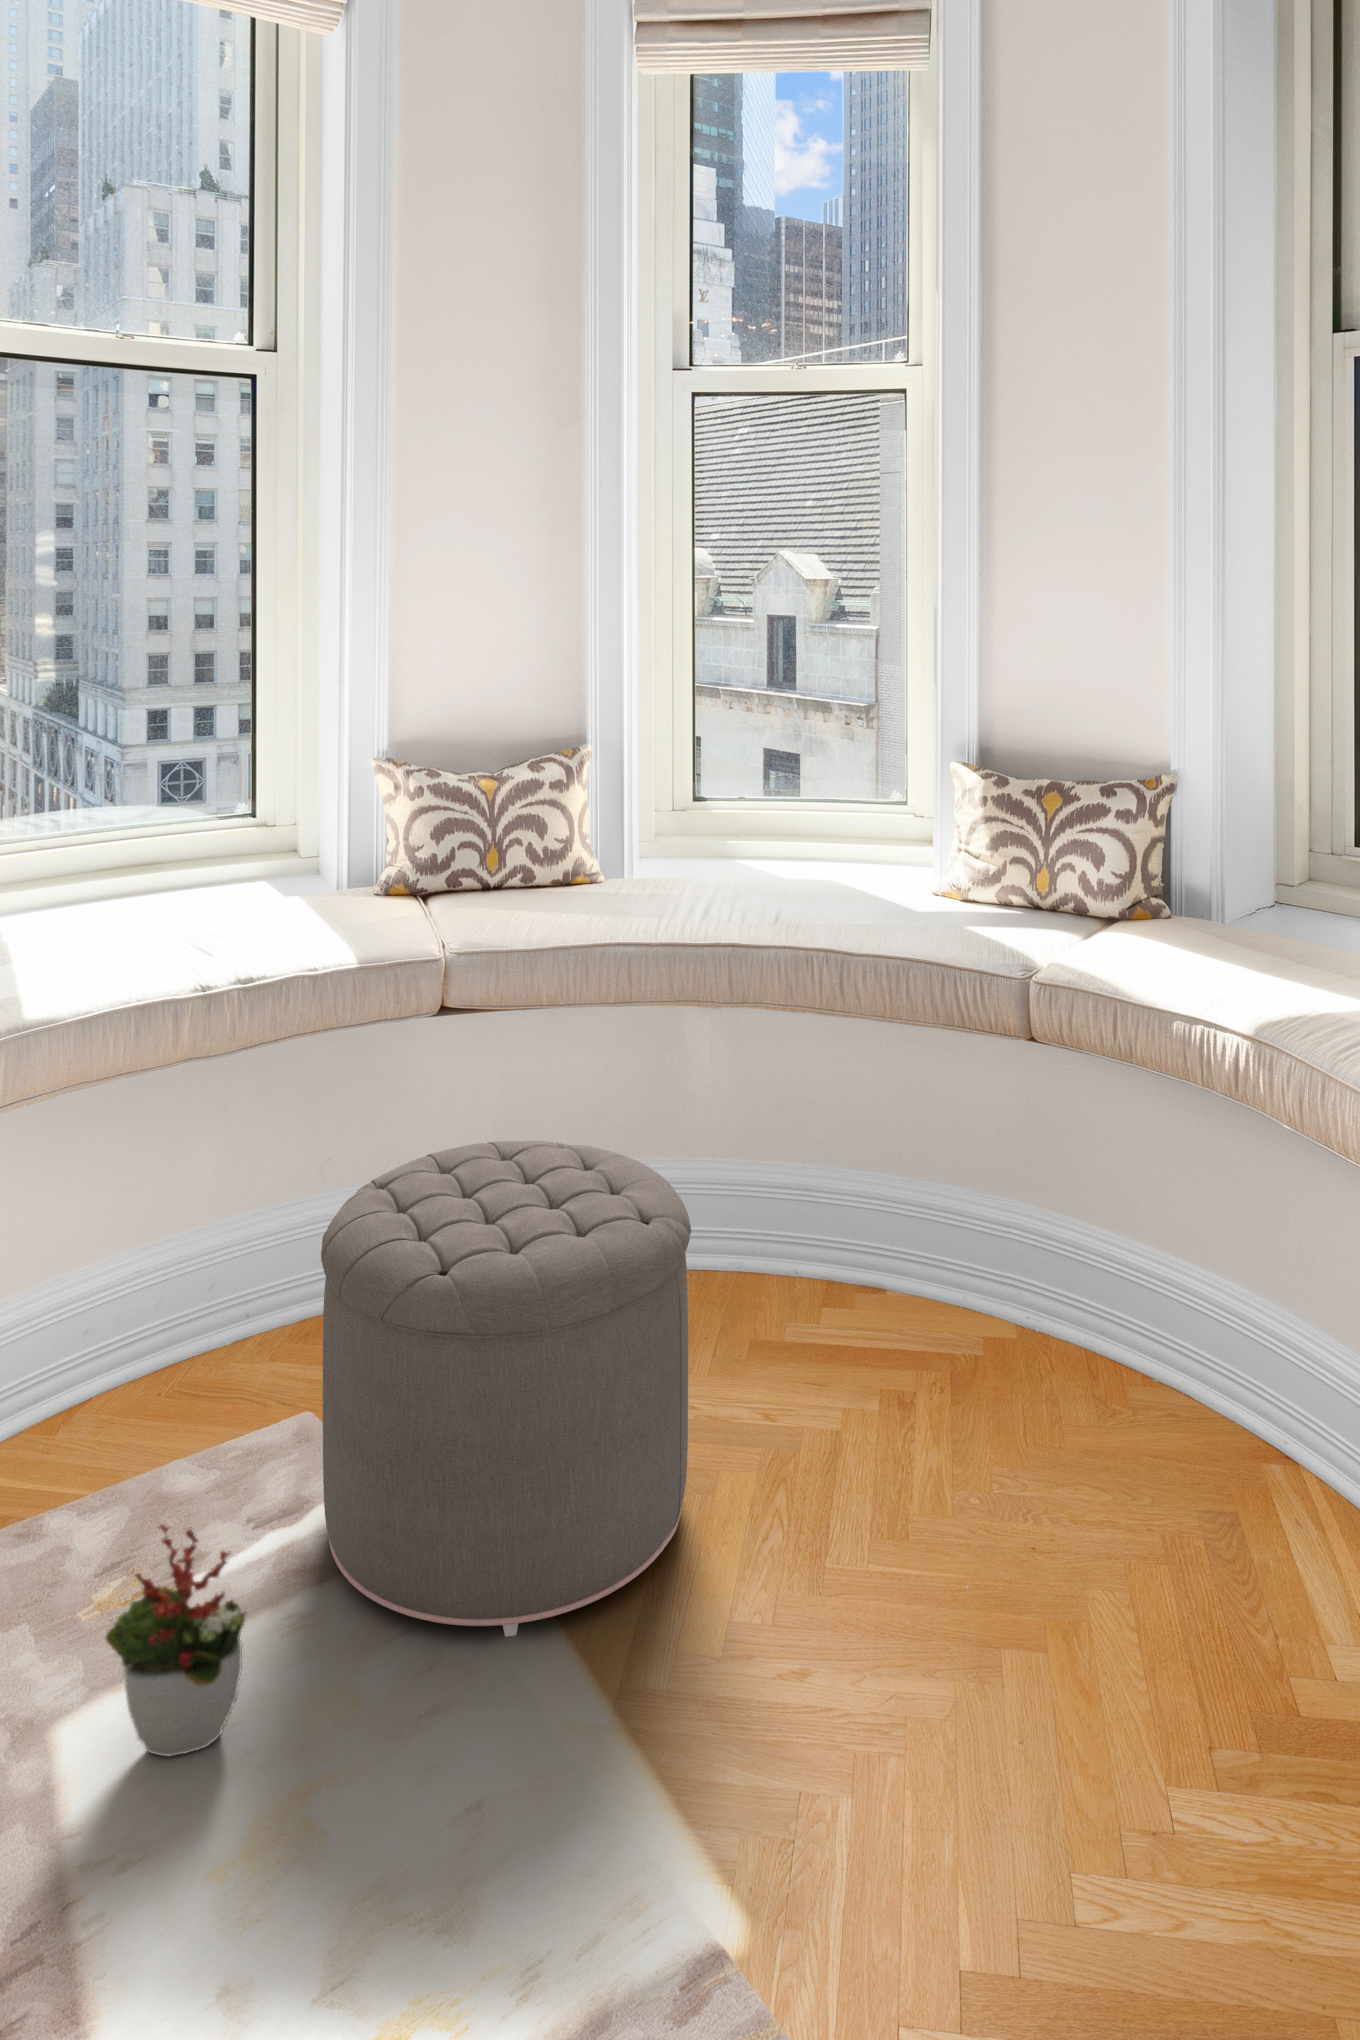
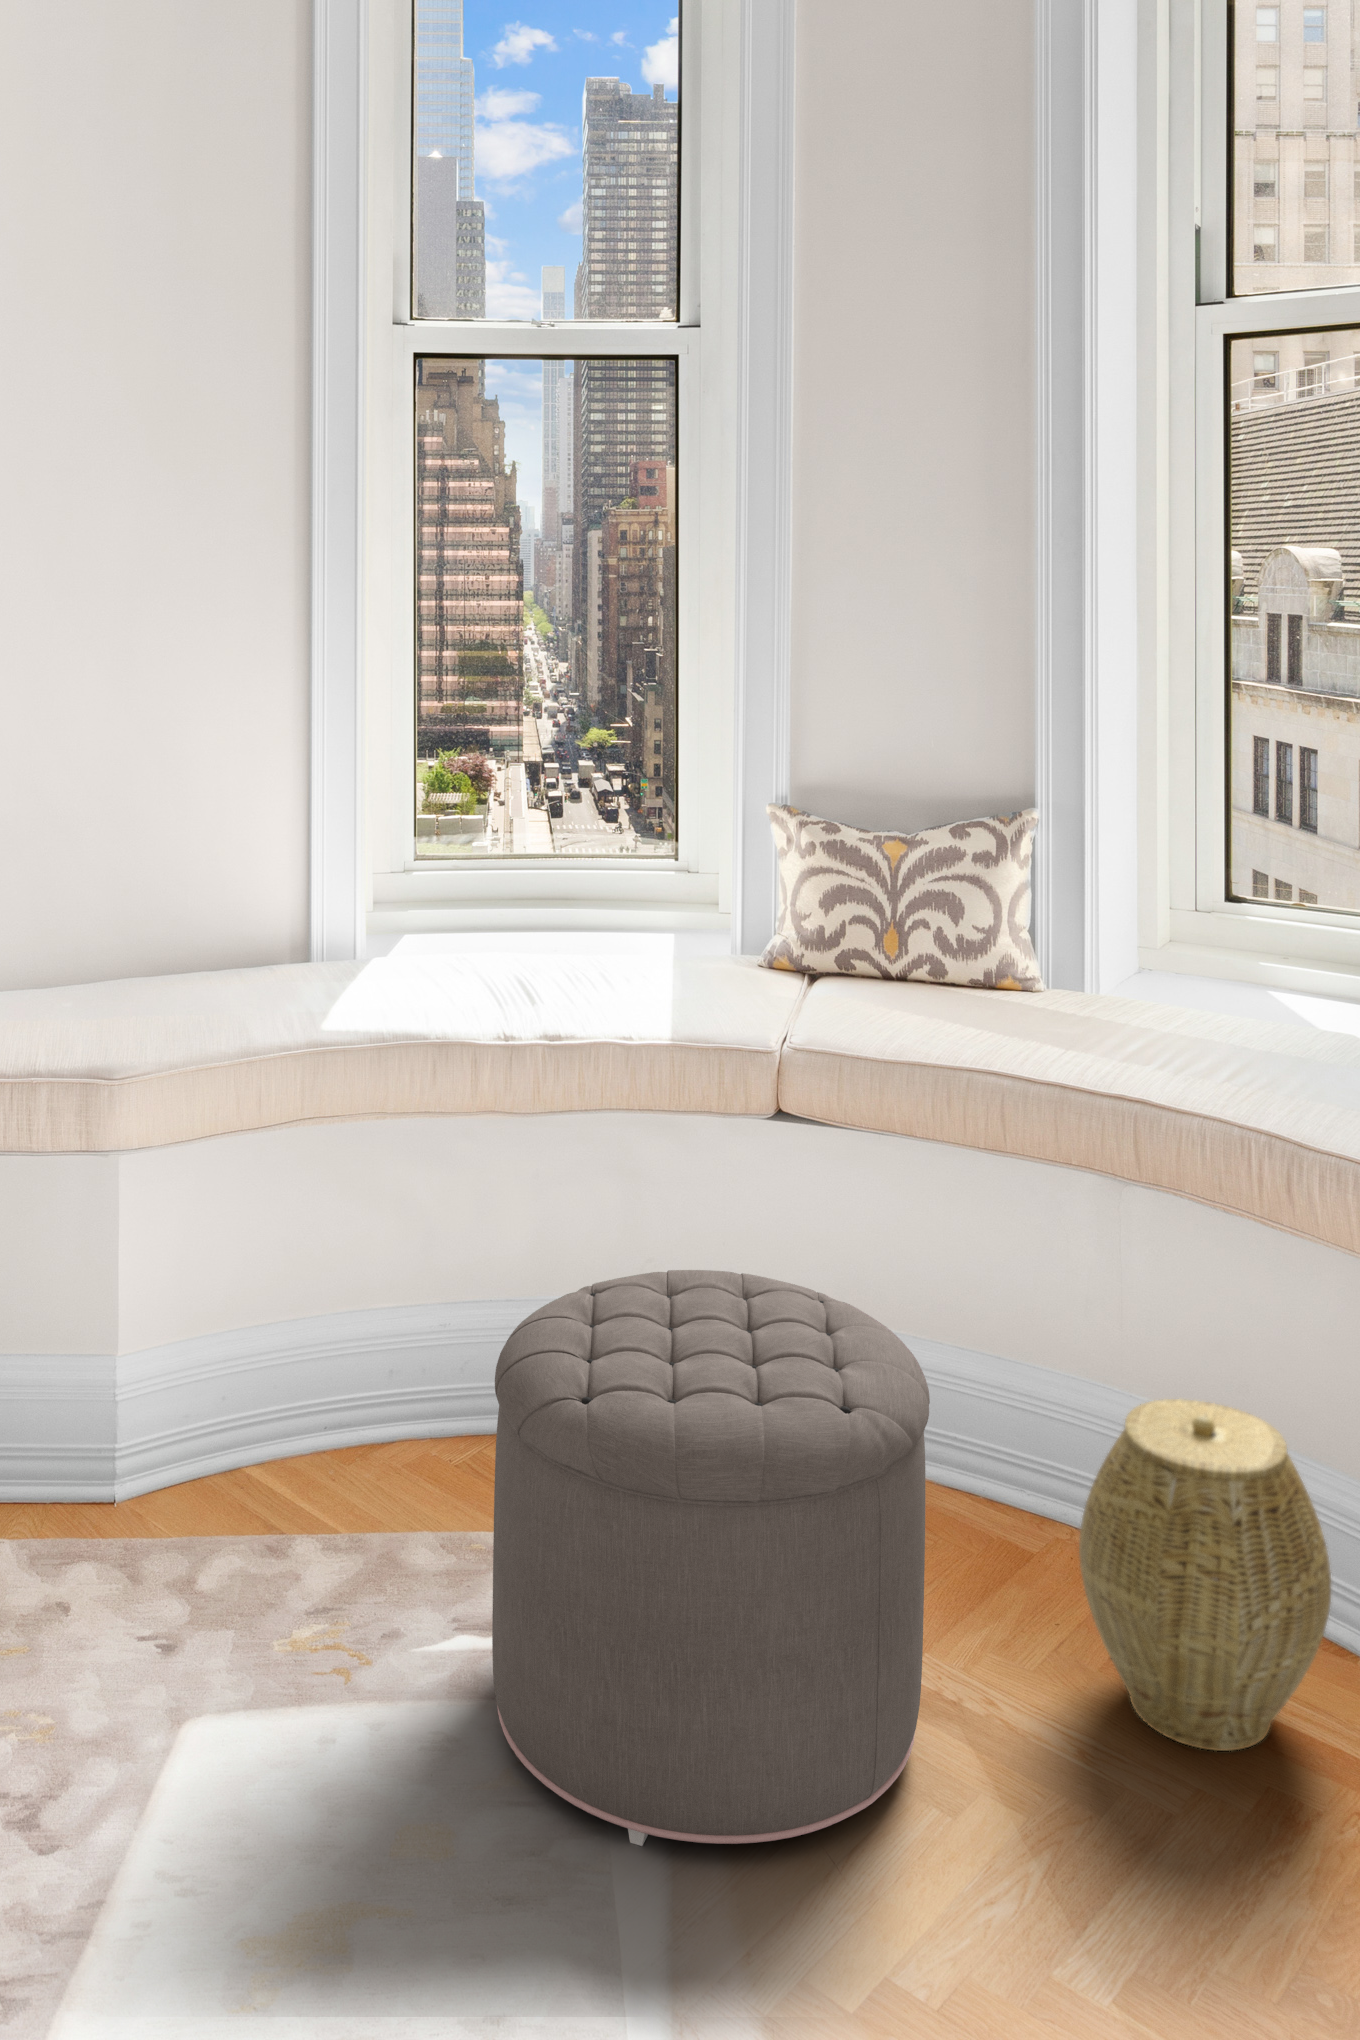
woven basket: none [750,1157,925,1410] -> present [1079,1399,1331,1751]
decorative plant: present [106,1525,246,1756] -> none [208,1577,337,1825]

